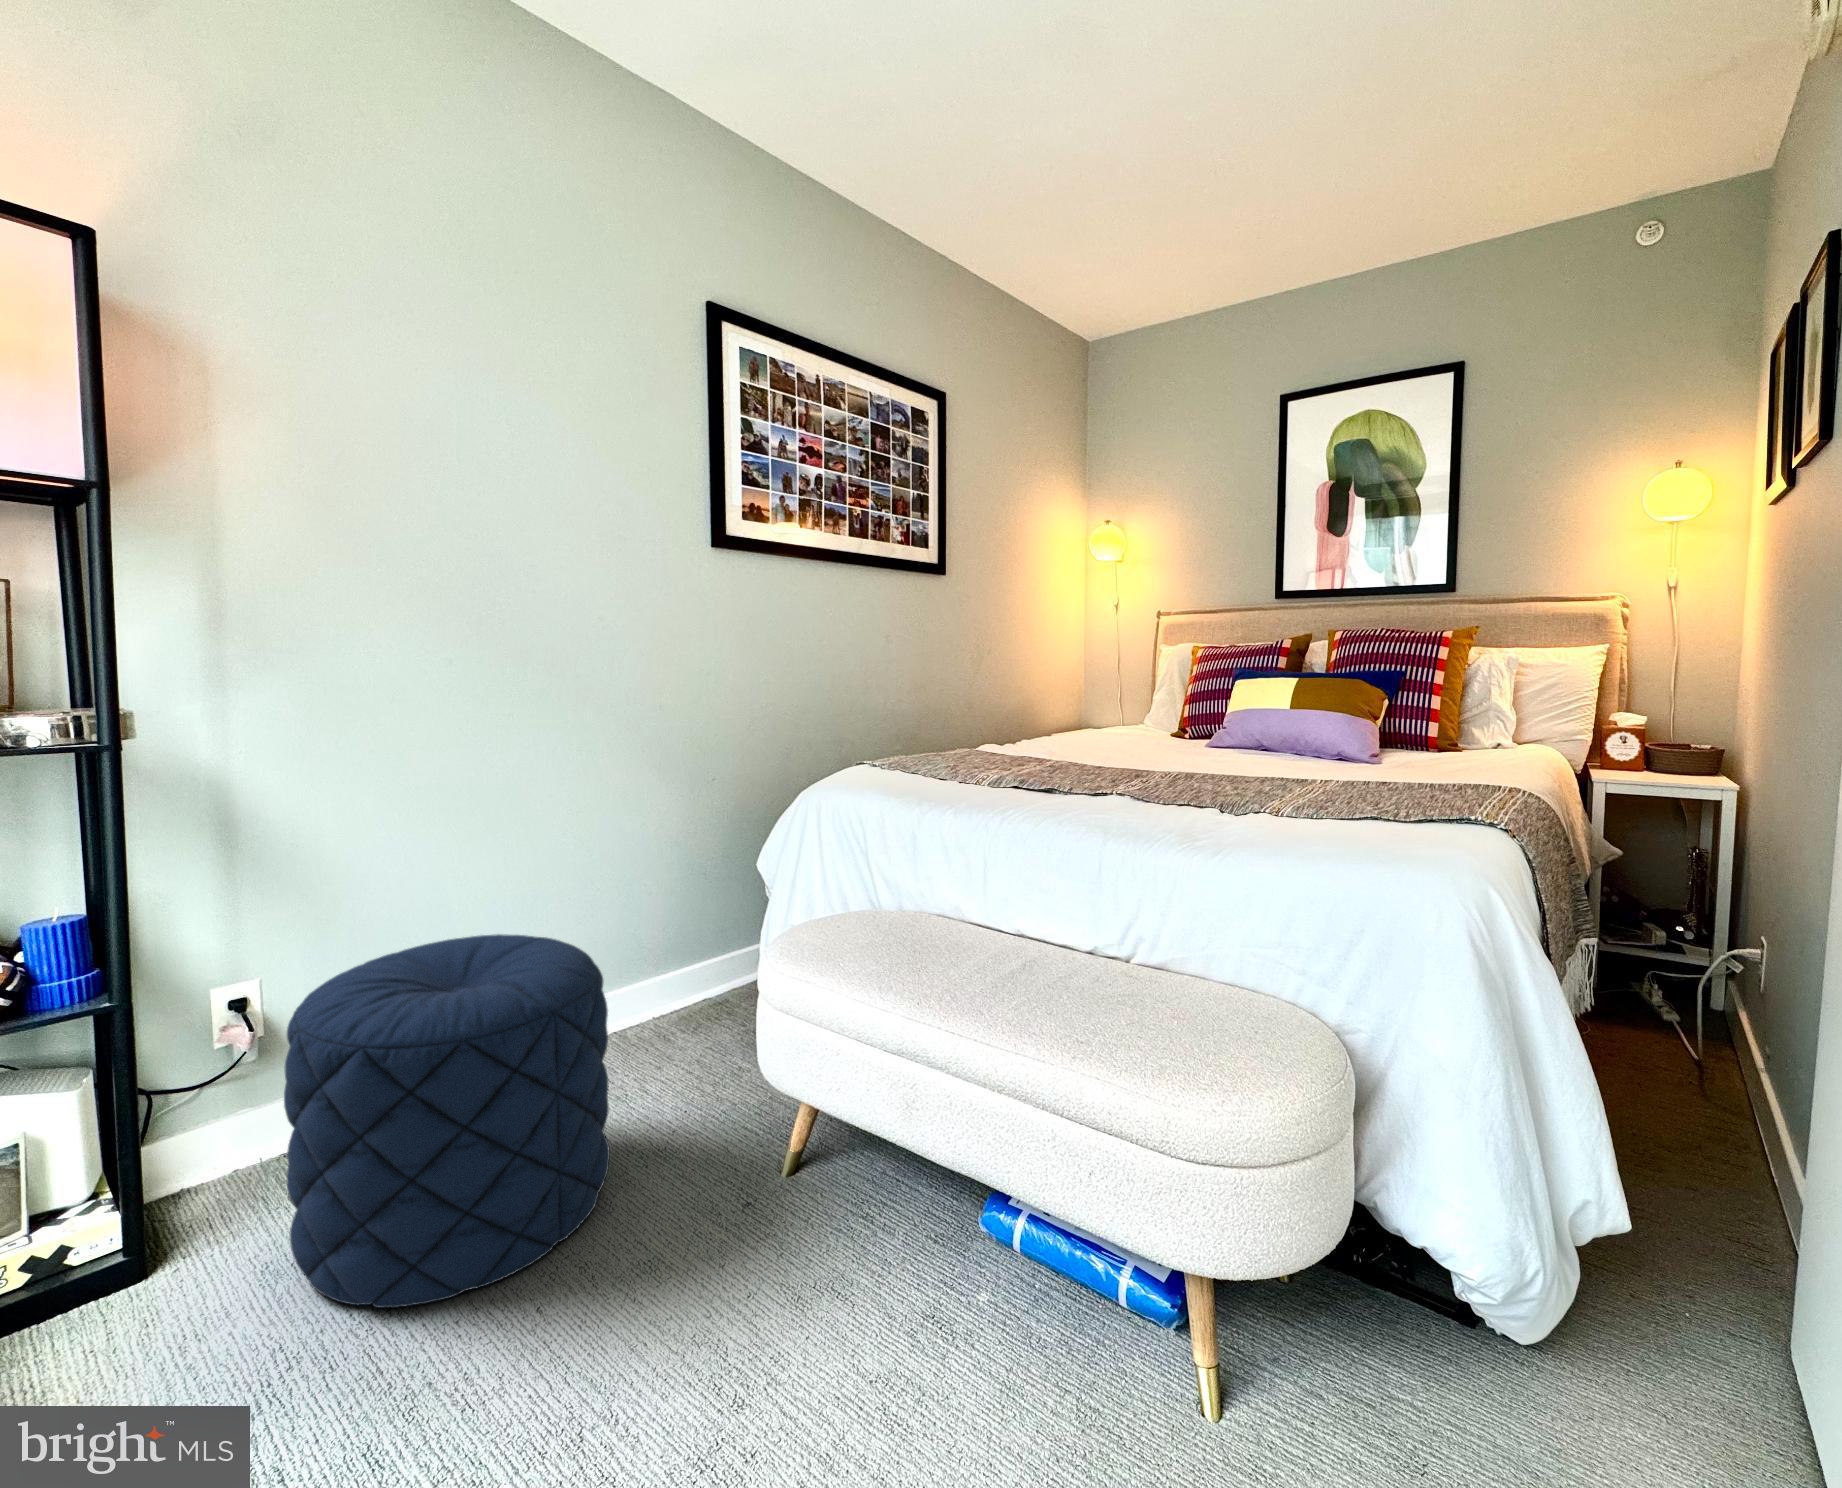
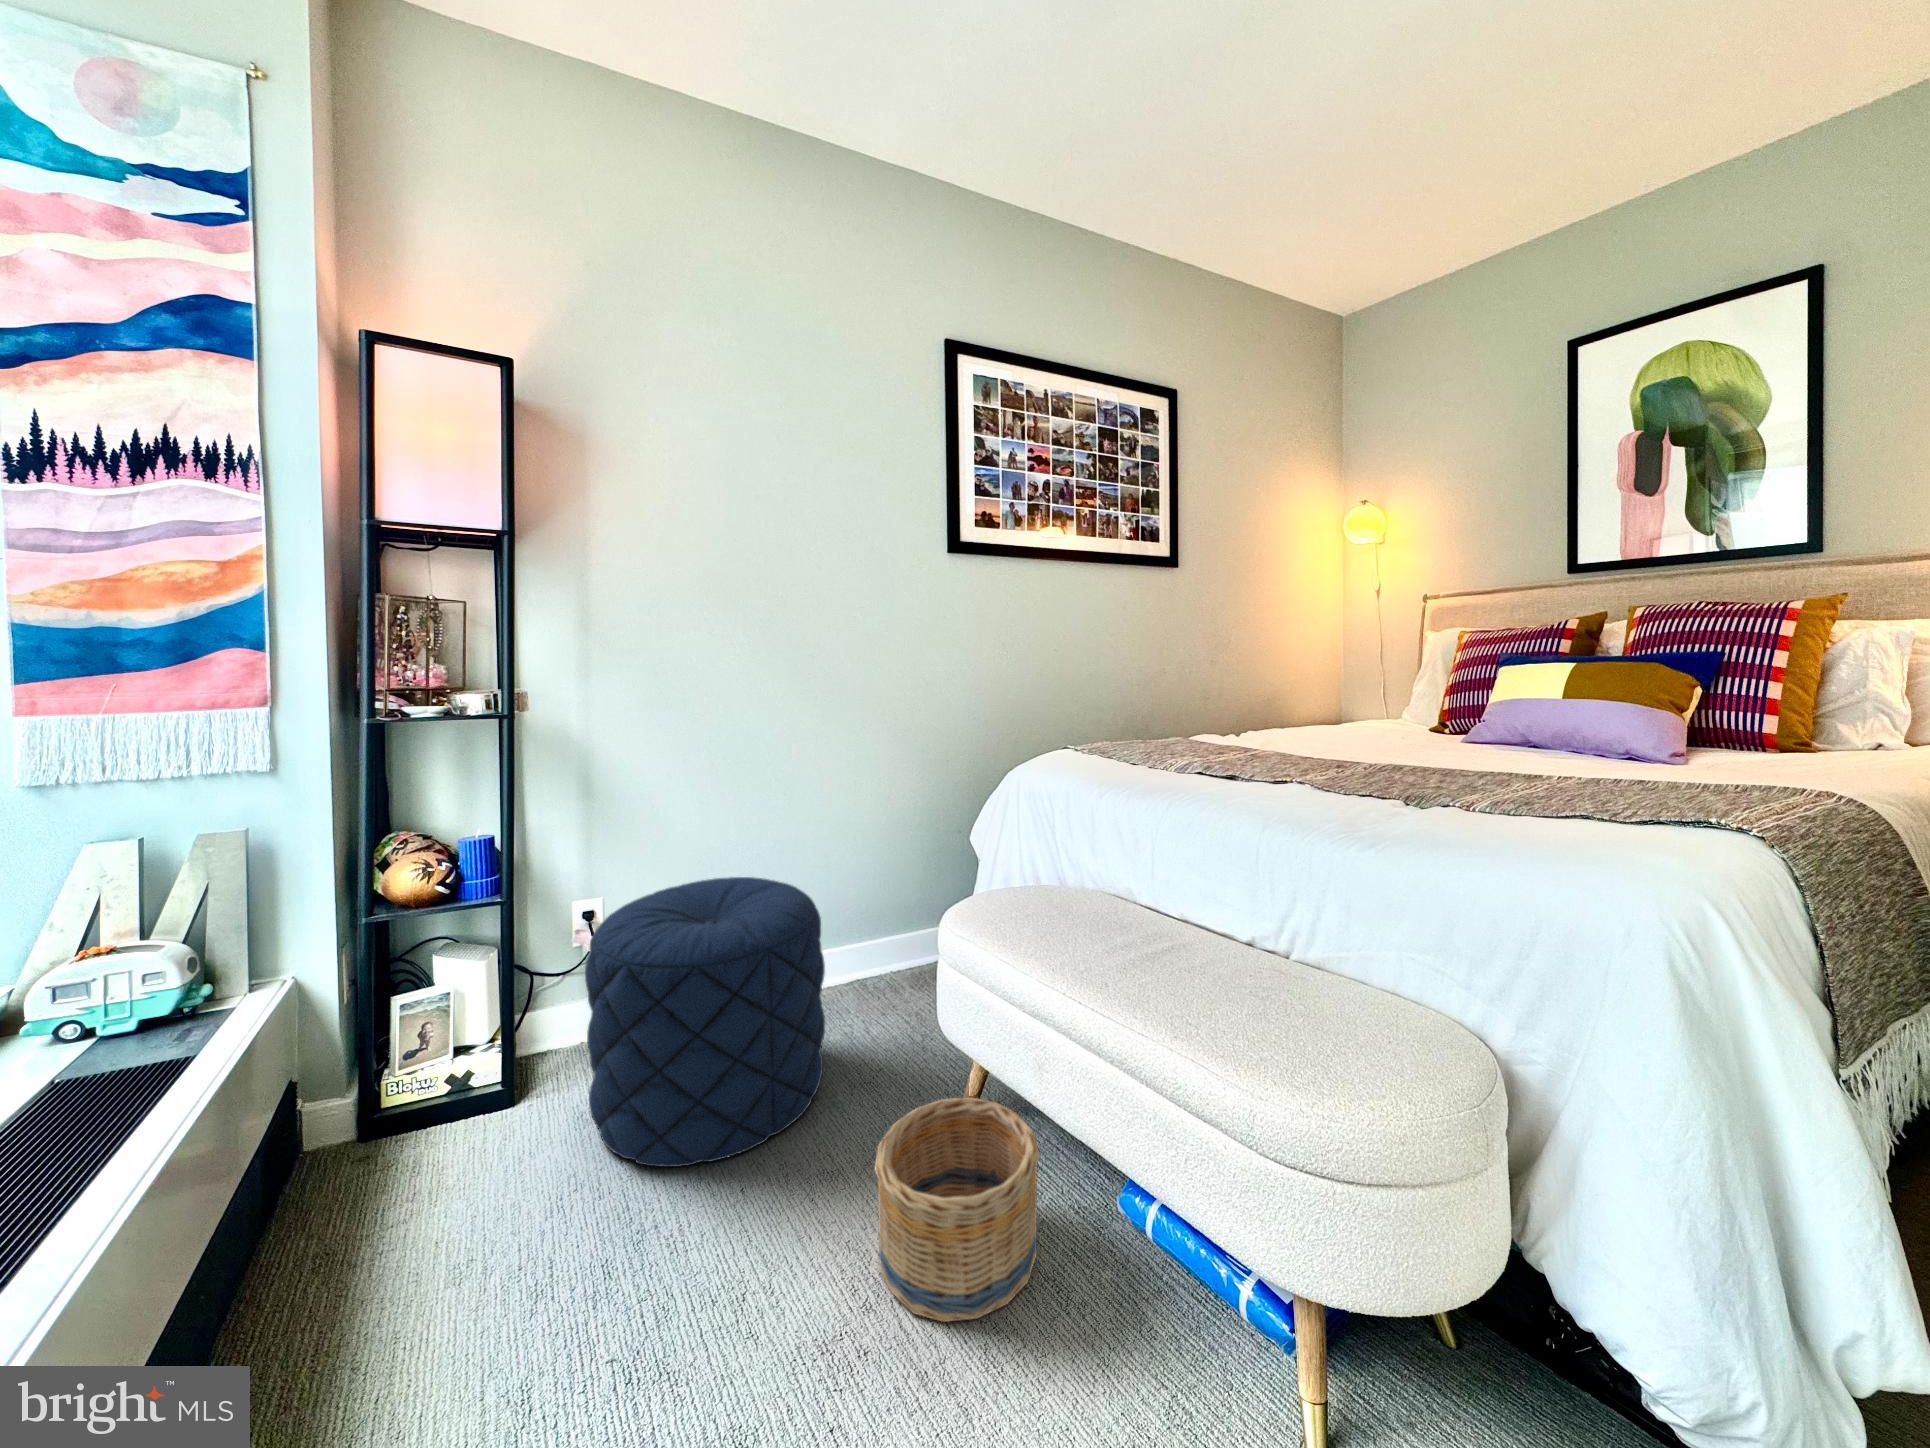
basket: none [732,1150,921,1398] -> present [875,1097,1040,1322]

